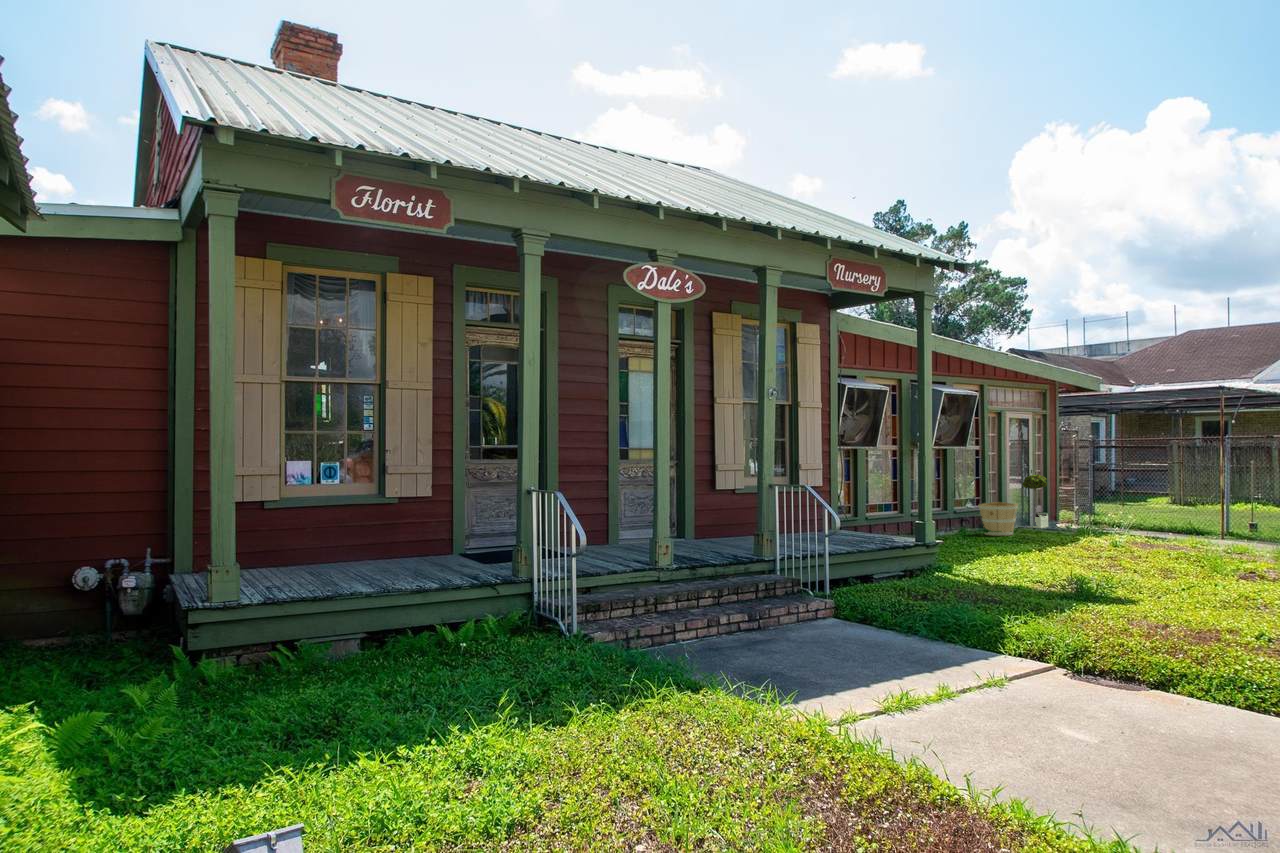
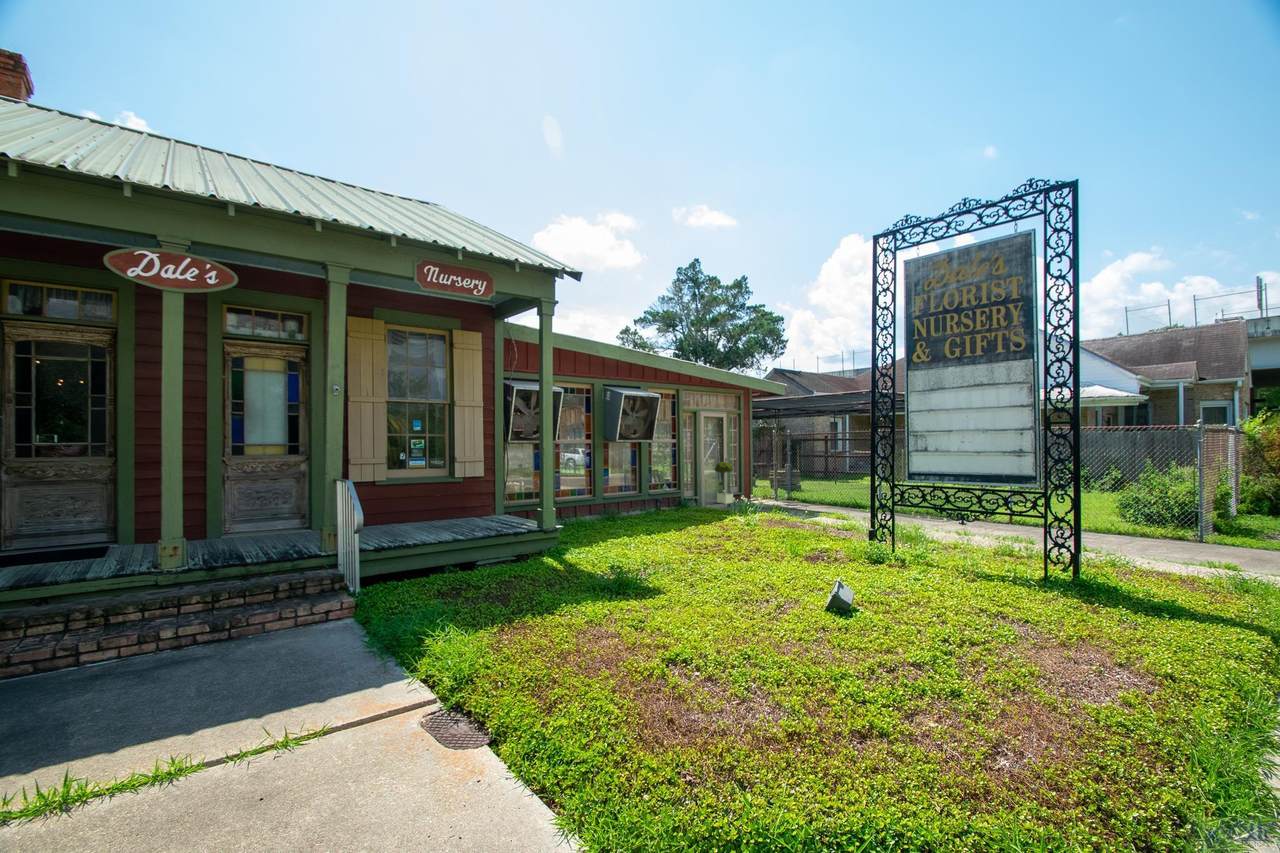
wooden bucket: present [979,502,1018,536] -> none [669,484,698,511]

